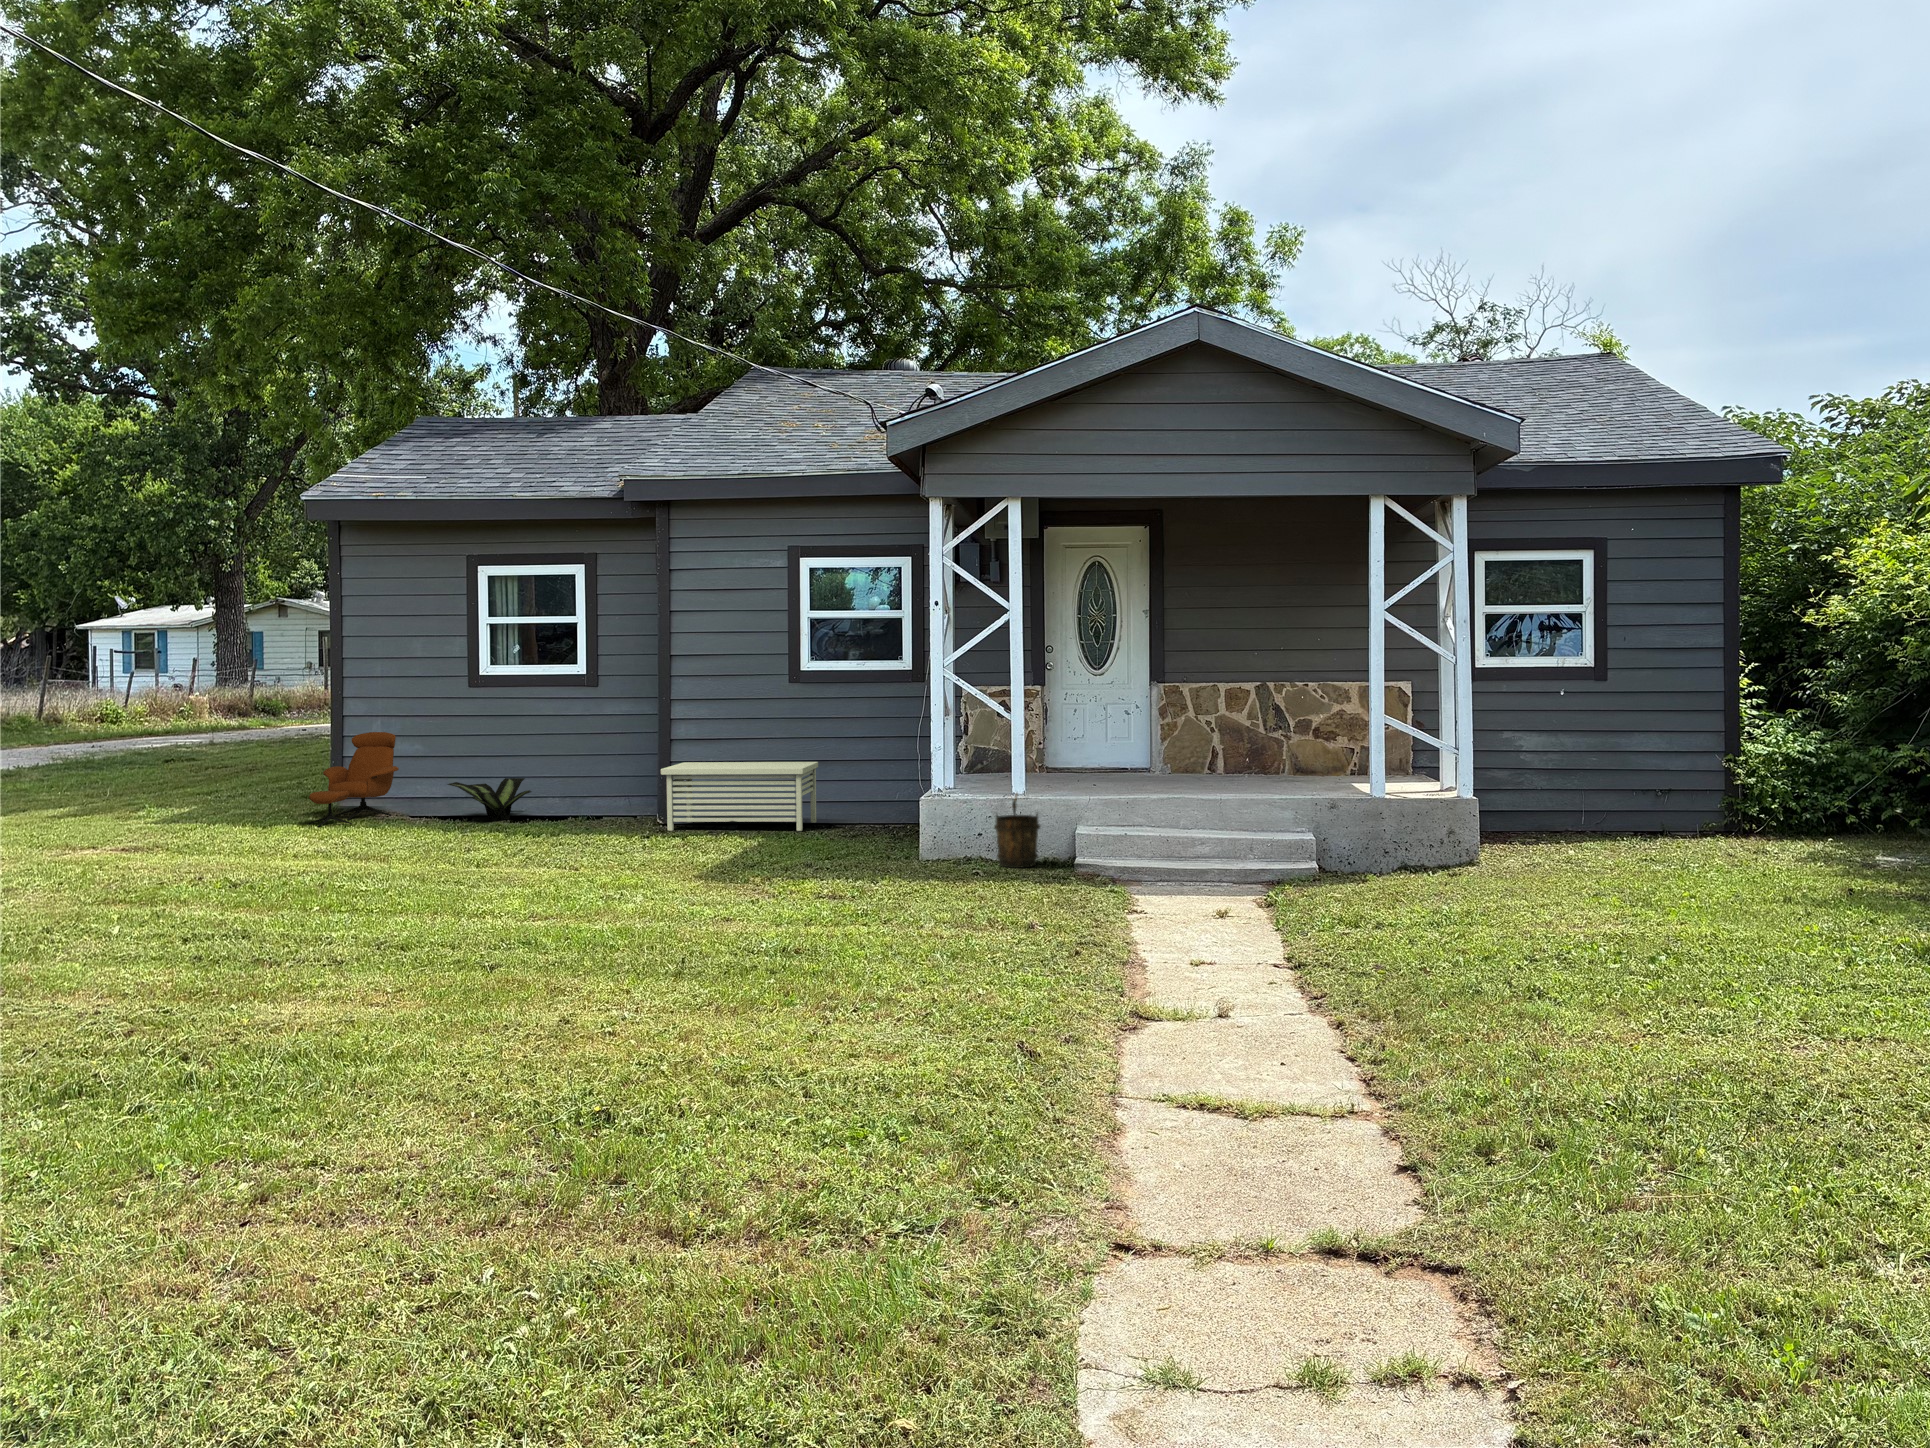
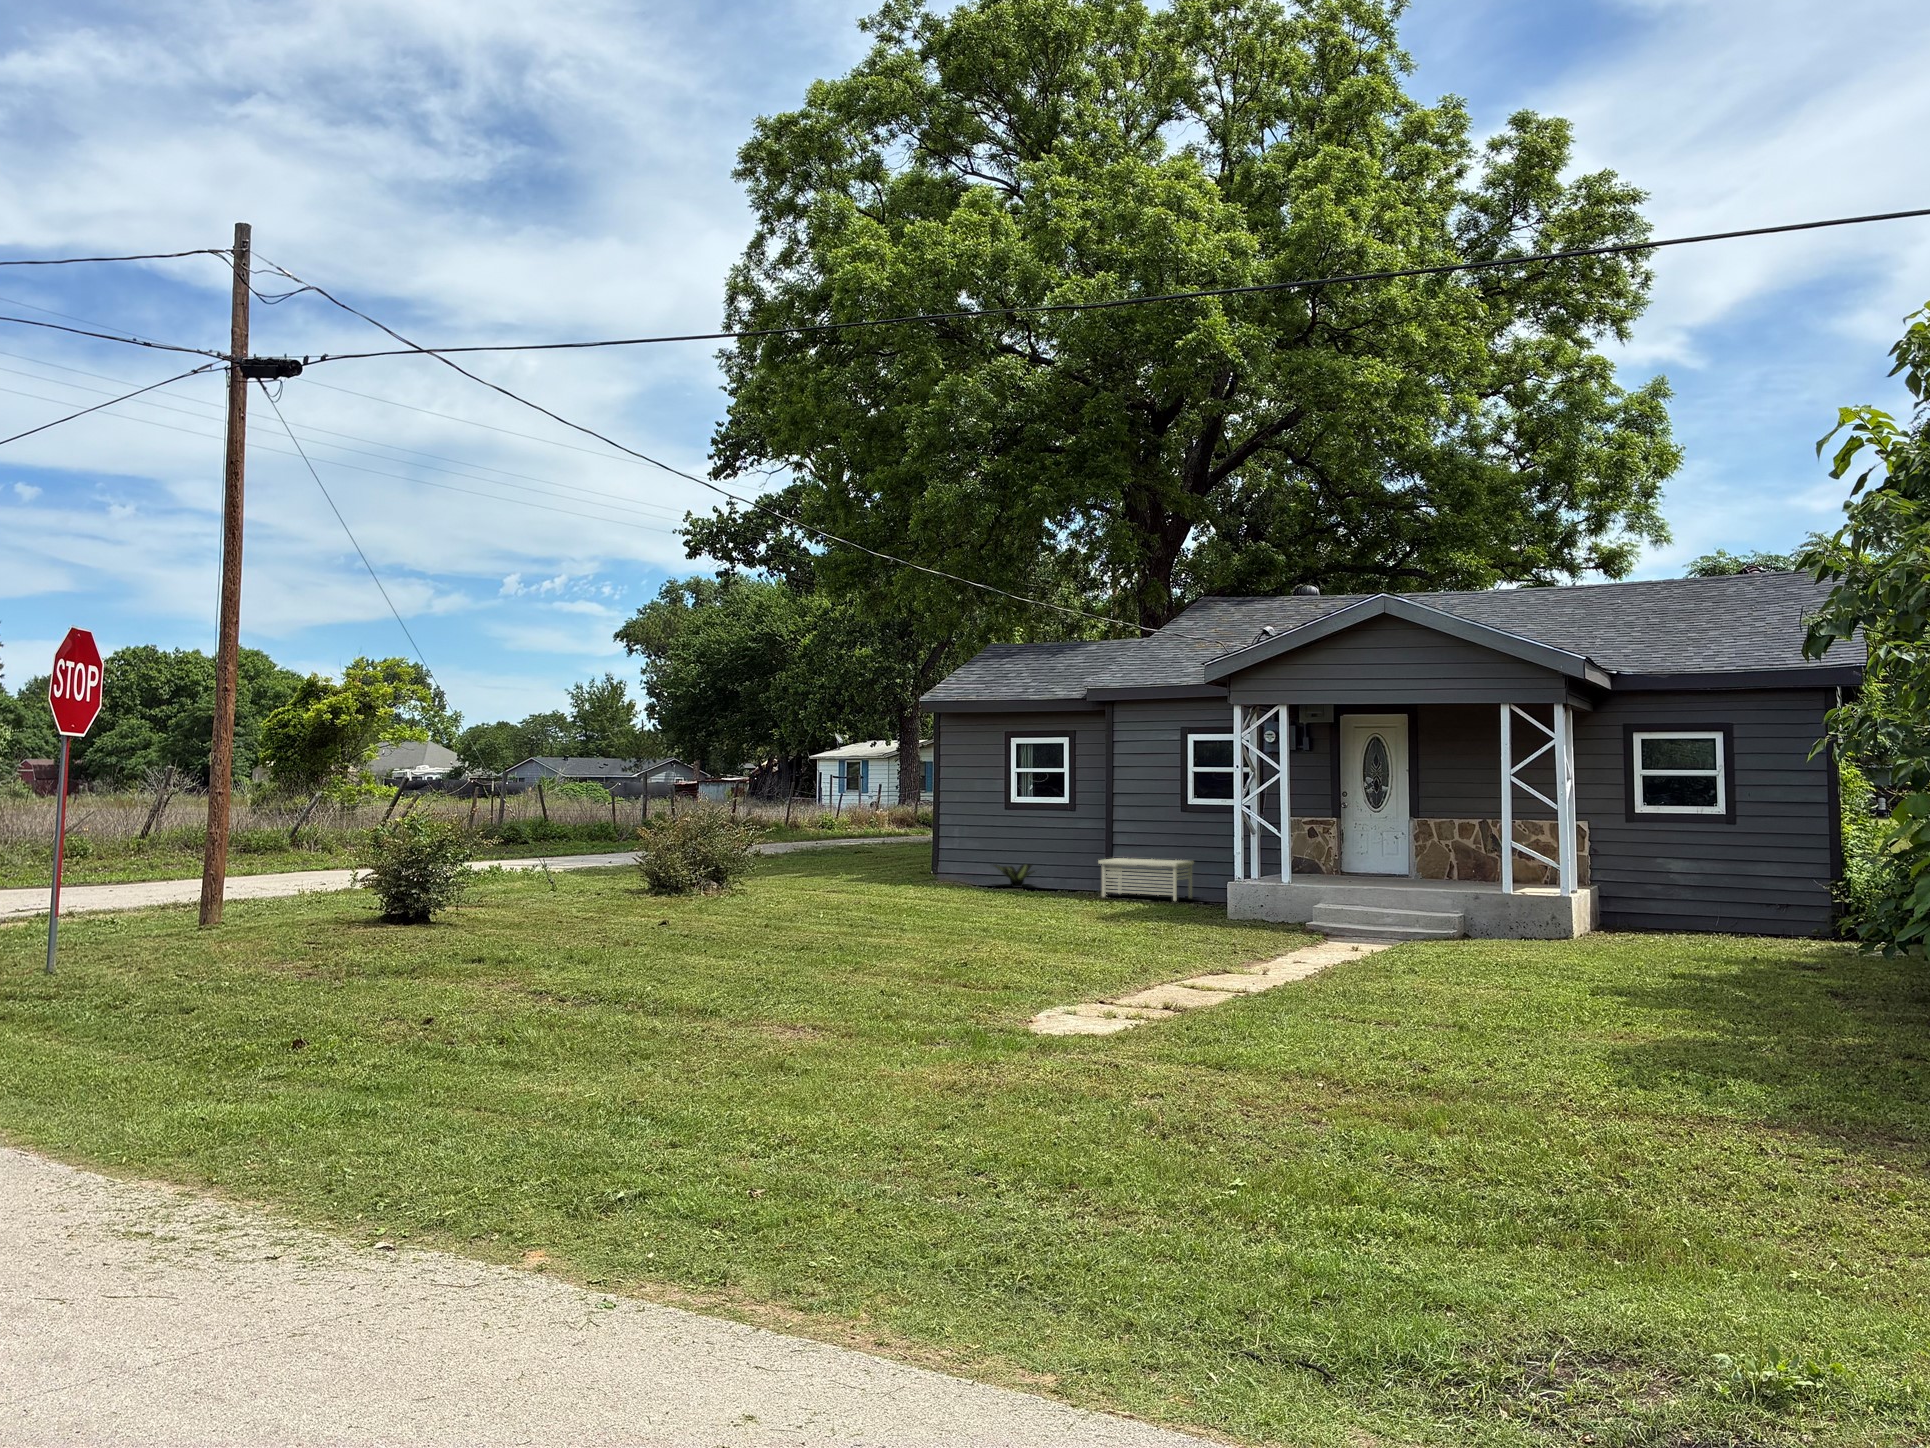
lounge chair: present [309,732,399,827] -> none [919,834,967,885]
bucket: present [994,793,1040,868] -> none [1254,879,1282,922]

